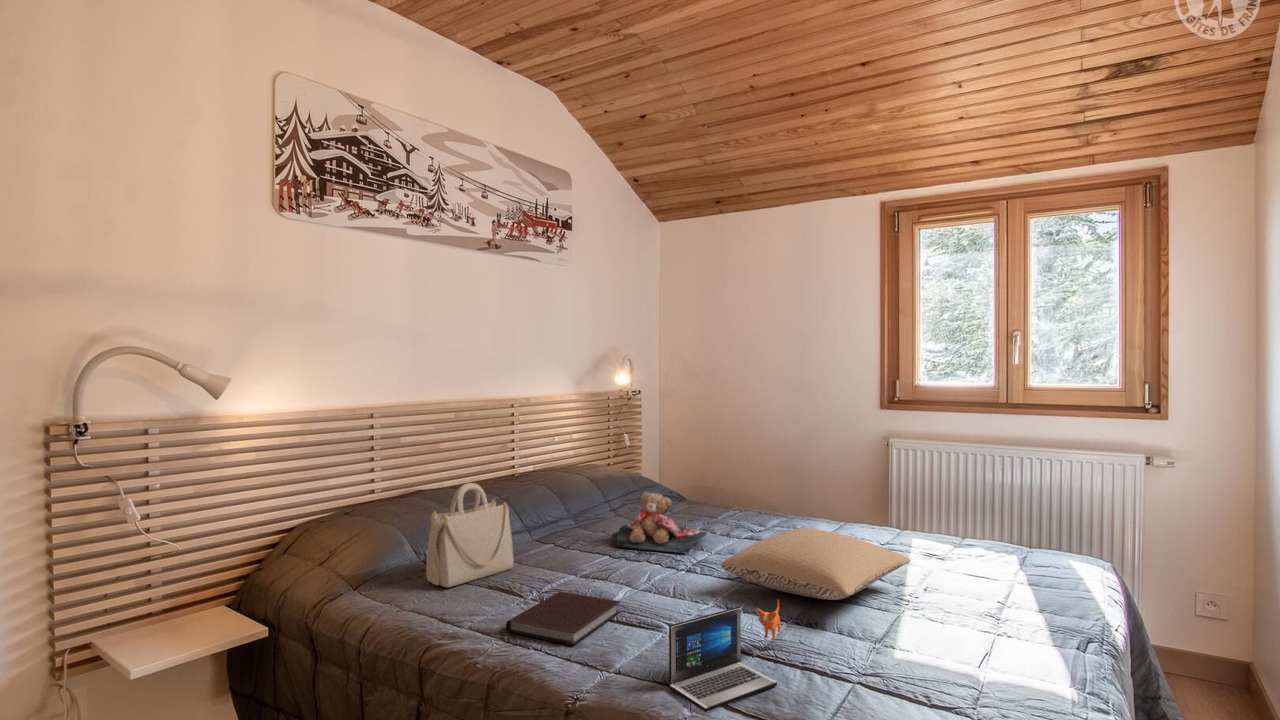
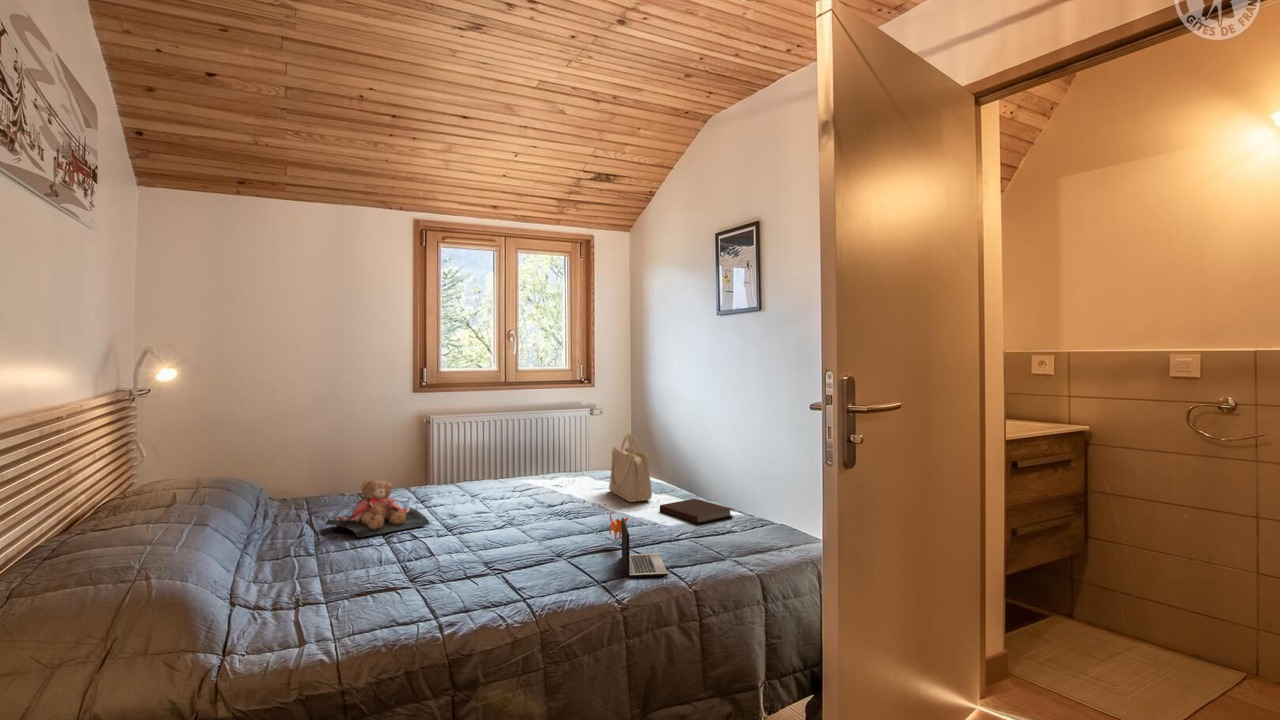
handbag: present [426,483,514,587] -> present [609,434,652,502]
pillow: present [721,528,910,600] -> none [503,475,621,521]
notebook: present [506,592,620,645] -> present [660,499,734,524]

